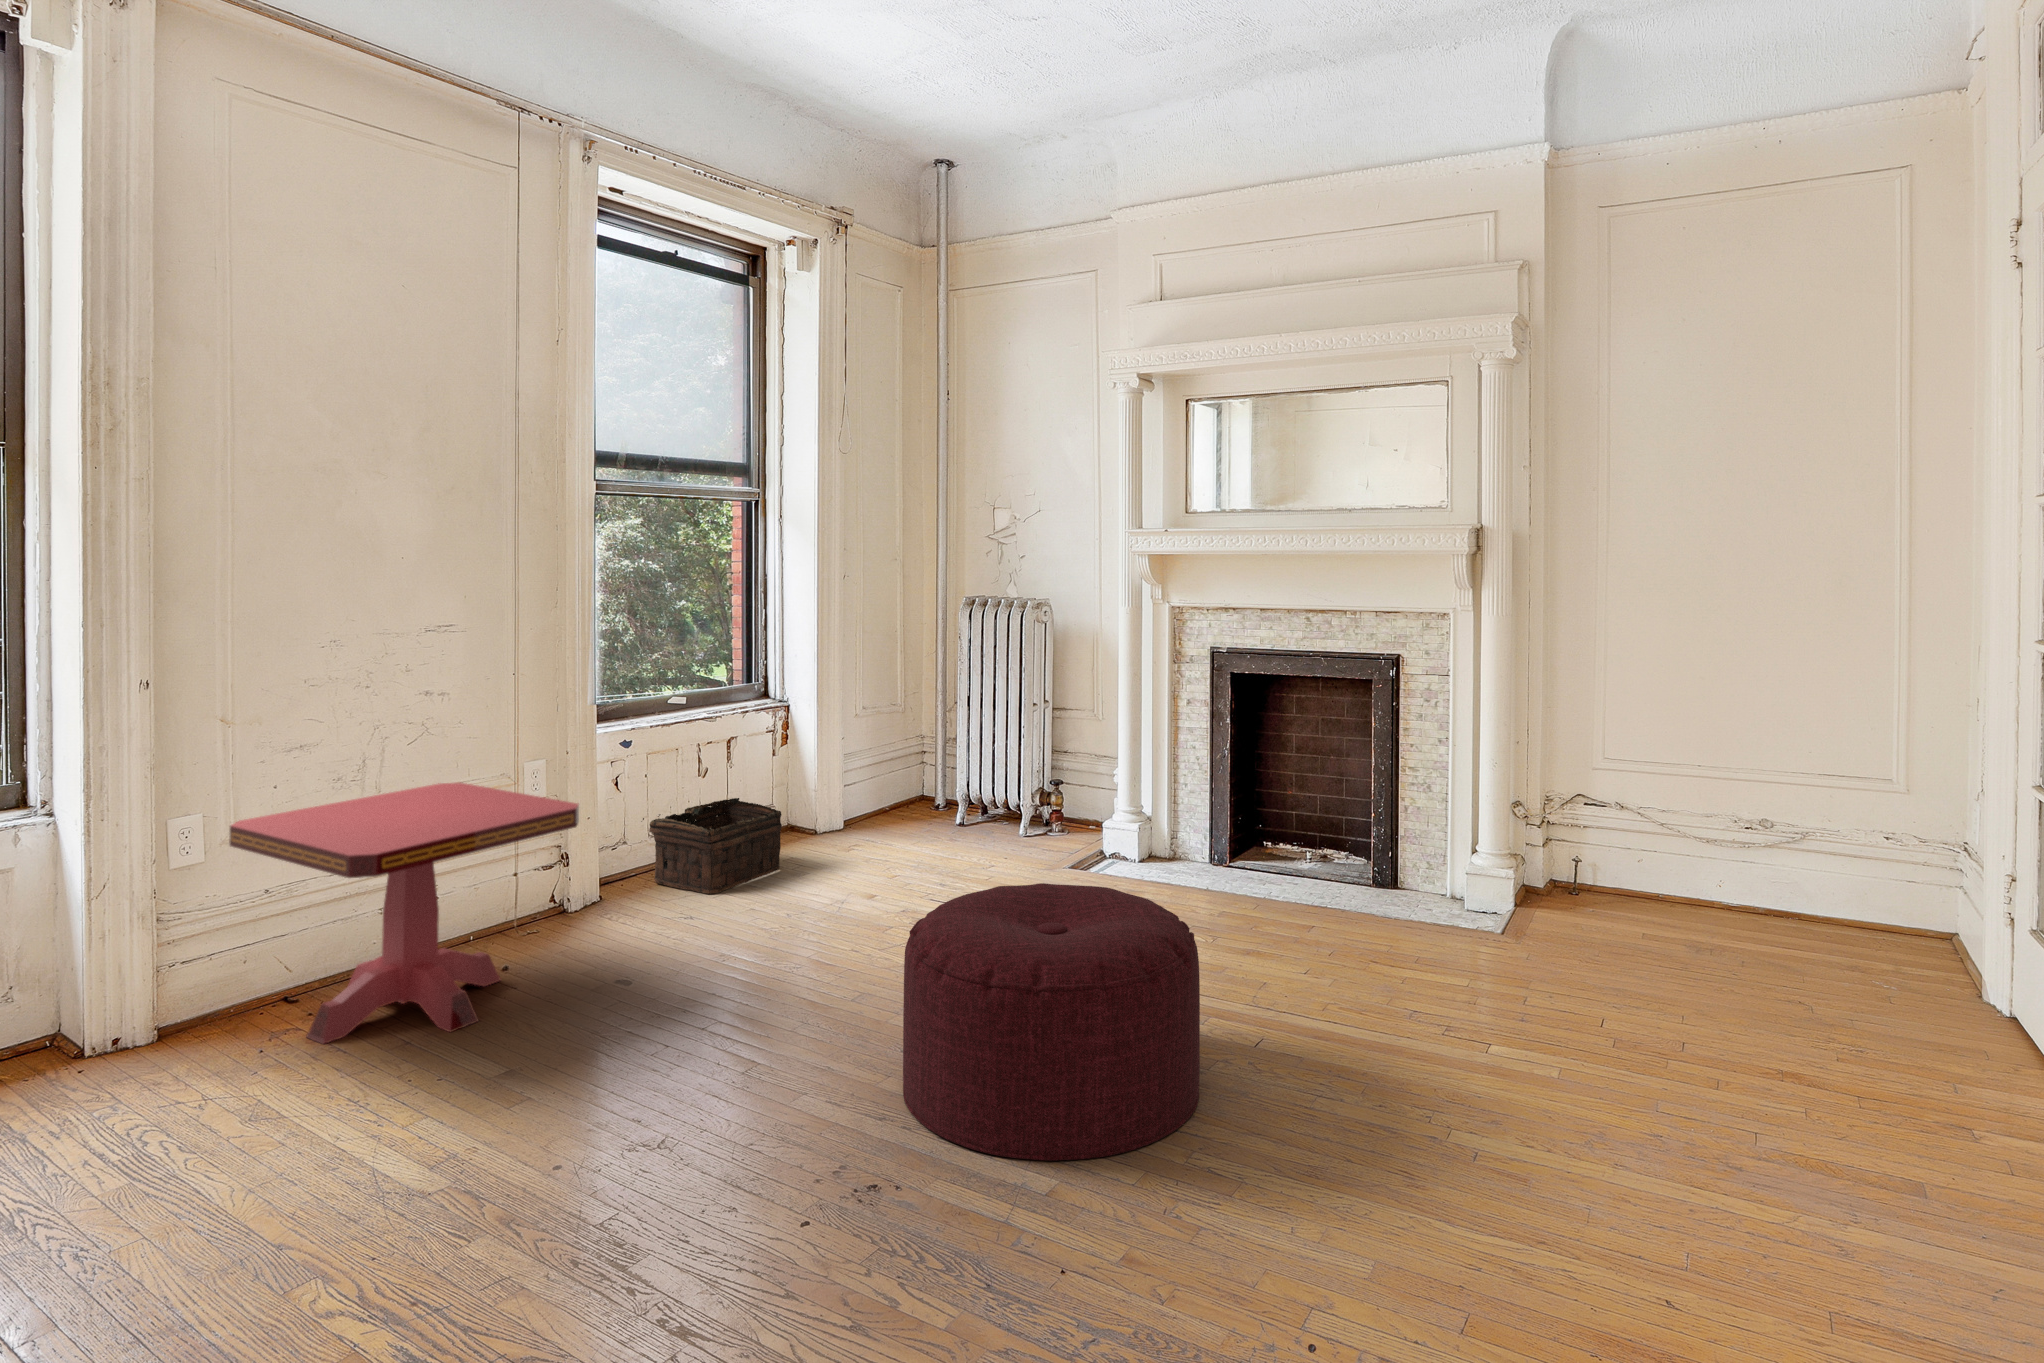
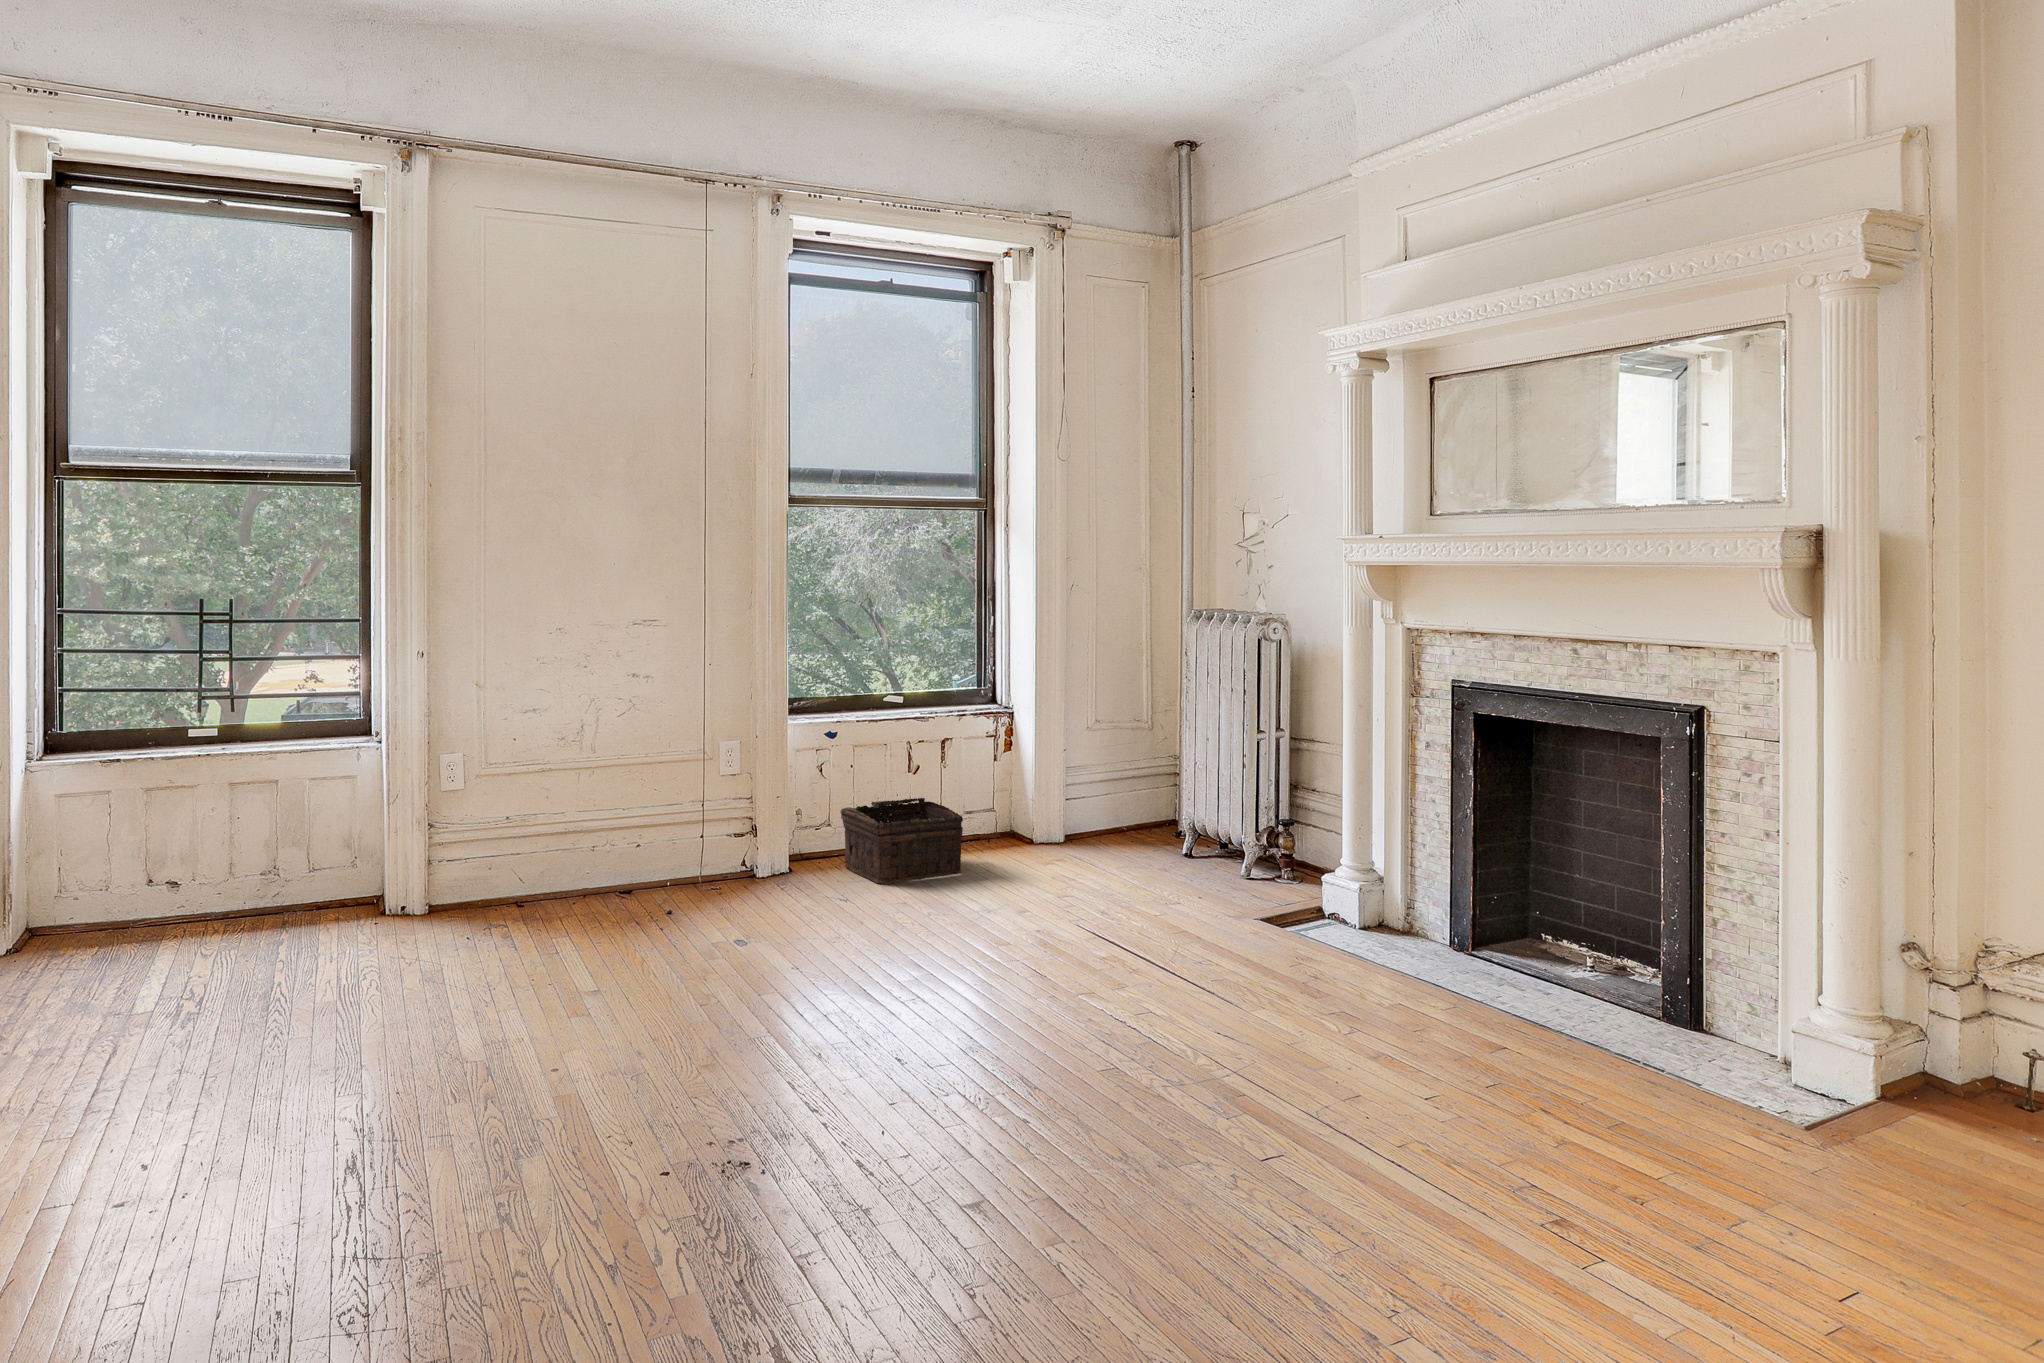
side table: present [230,783,579,1044] -> none [479,750,705,947]
ottoman: present [903,883,1200,1161] -> none [843,901,1153,1182]

